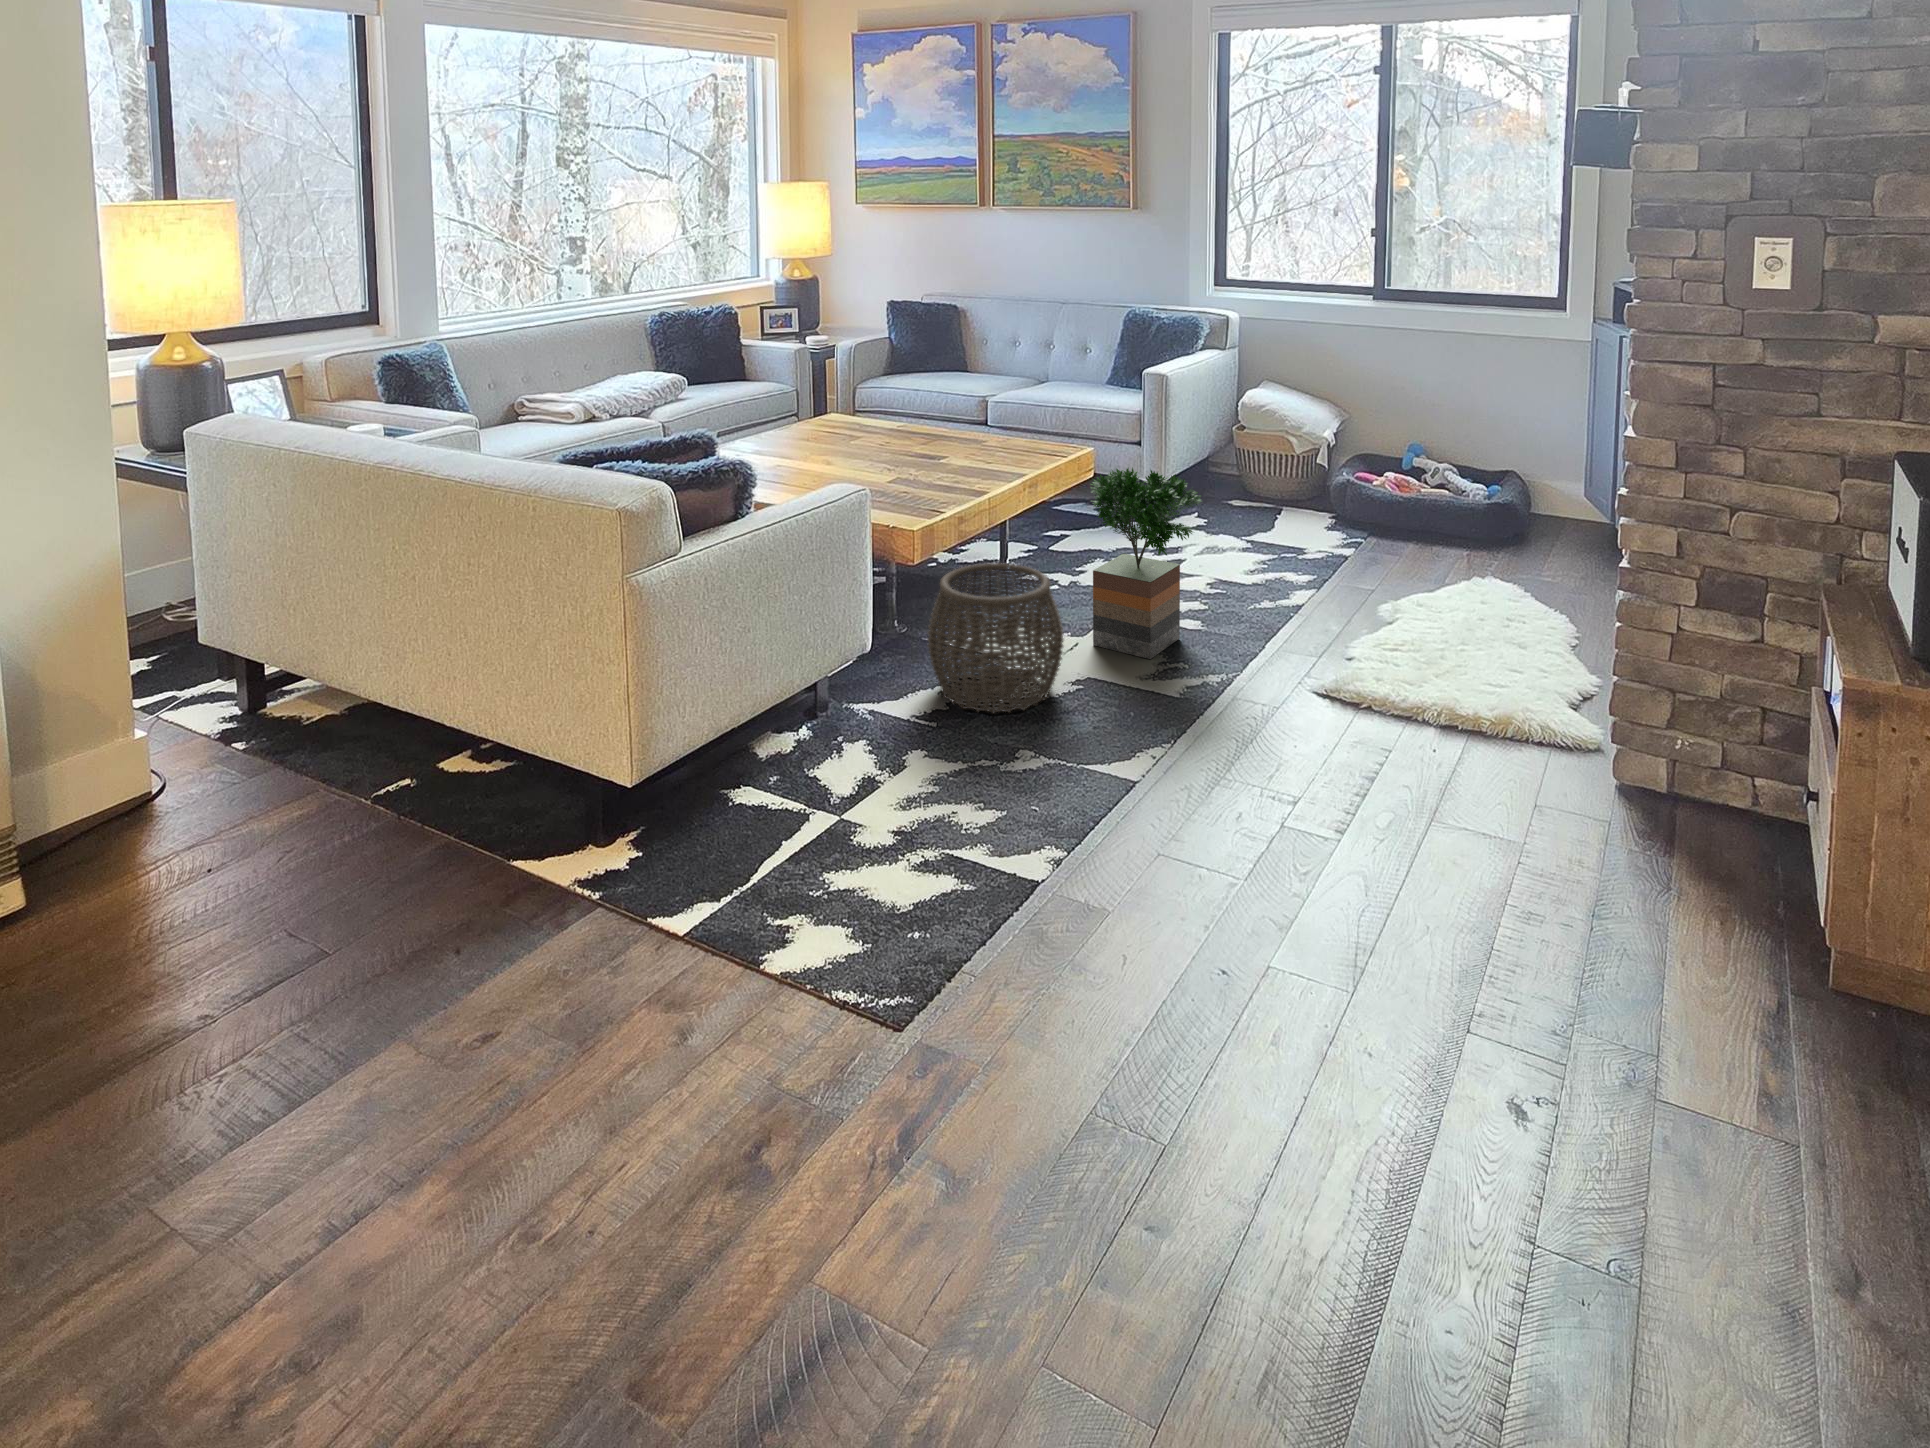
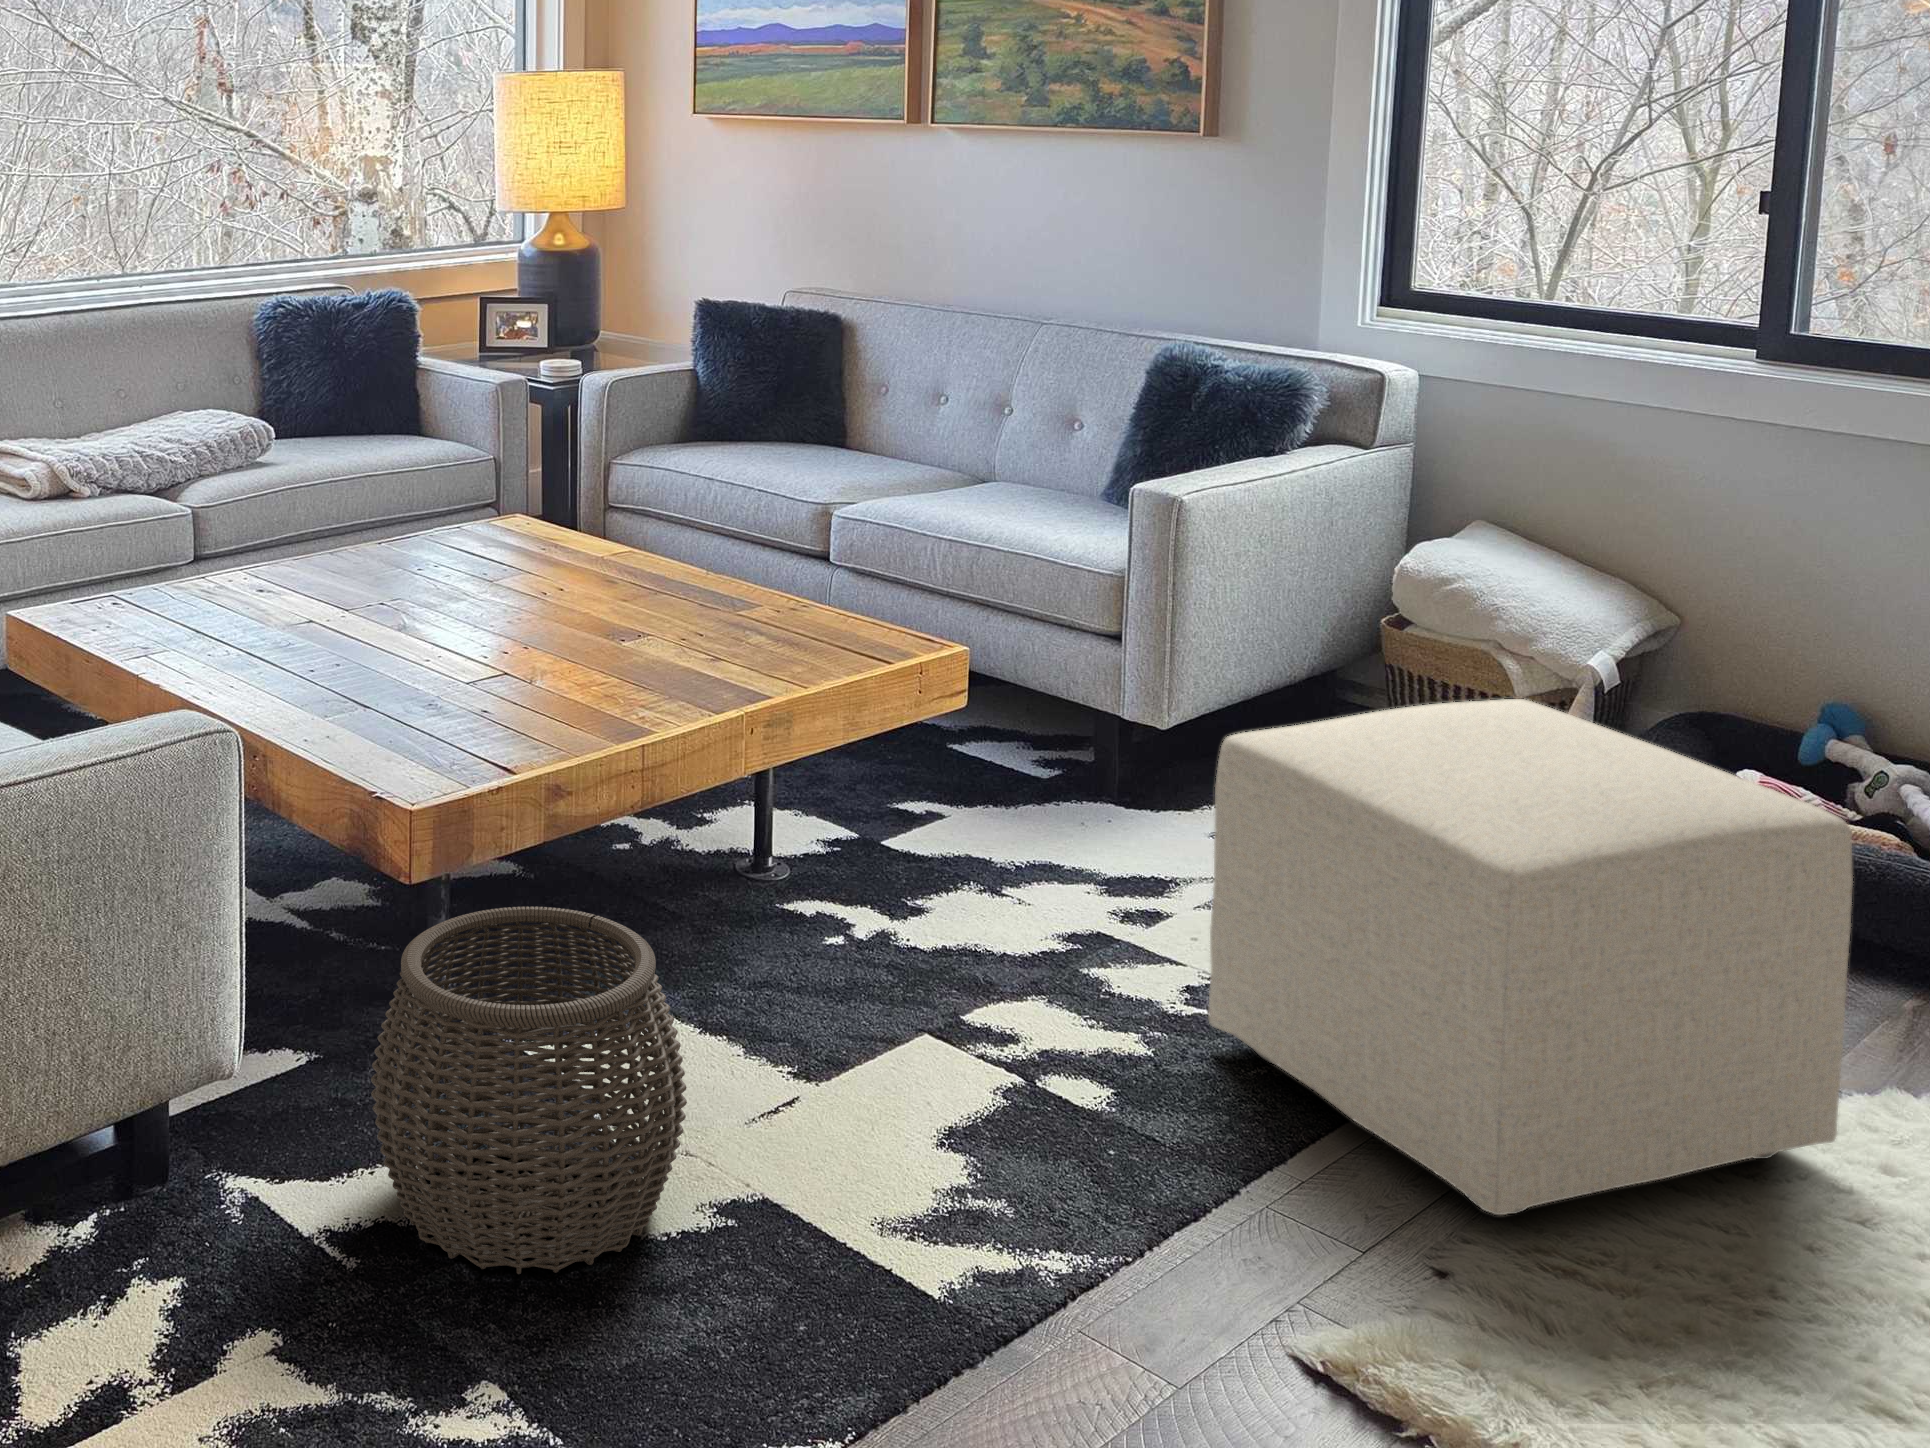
ottoman: none [1227,446,1469,641] -> present [1208,699,1853,1215]
potted tree: present [1091,468,1201,659] -> none [813,712,1097,1177]

